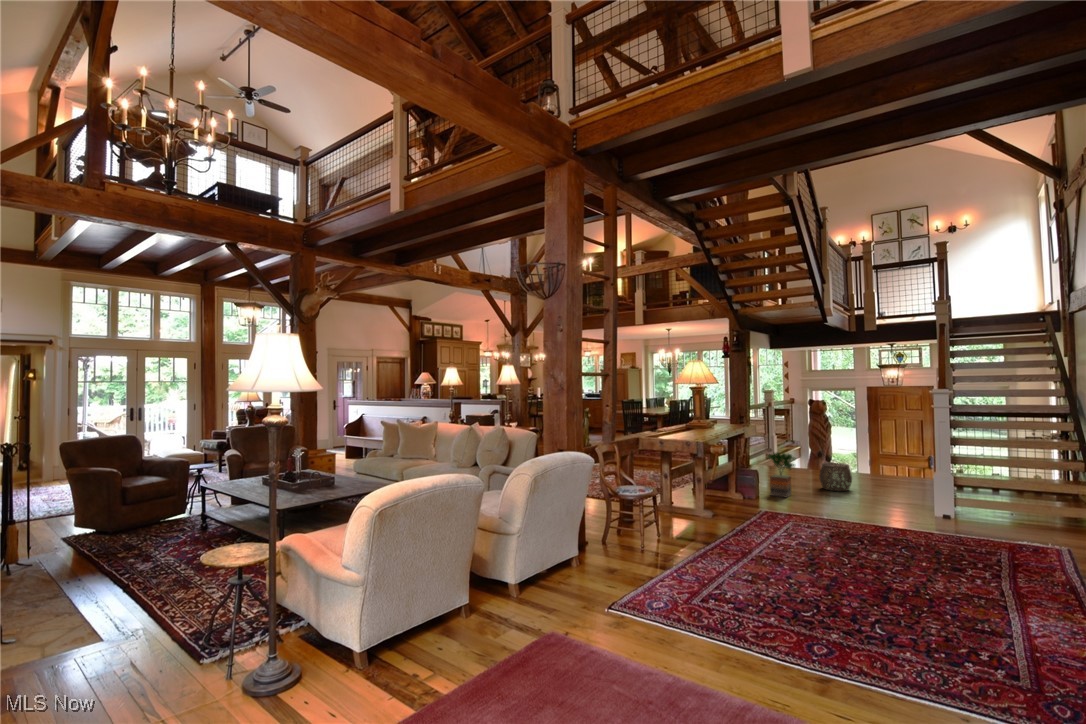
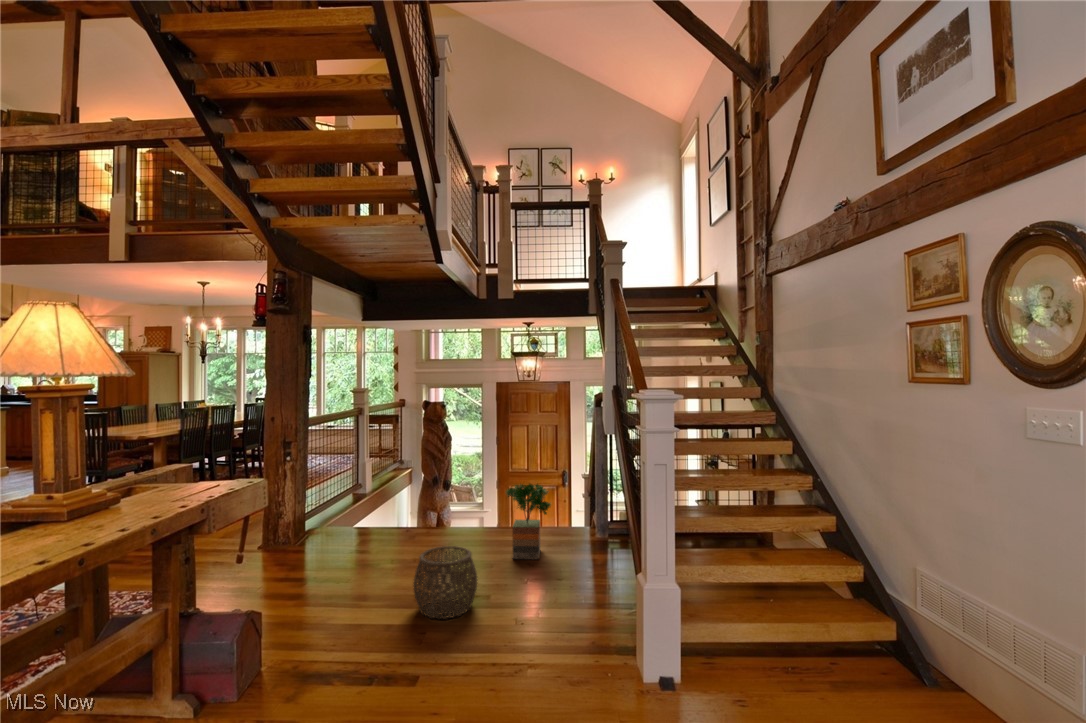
potted tree: present [768,453,796,497] -> present [506,484,551,559]

